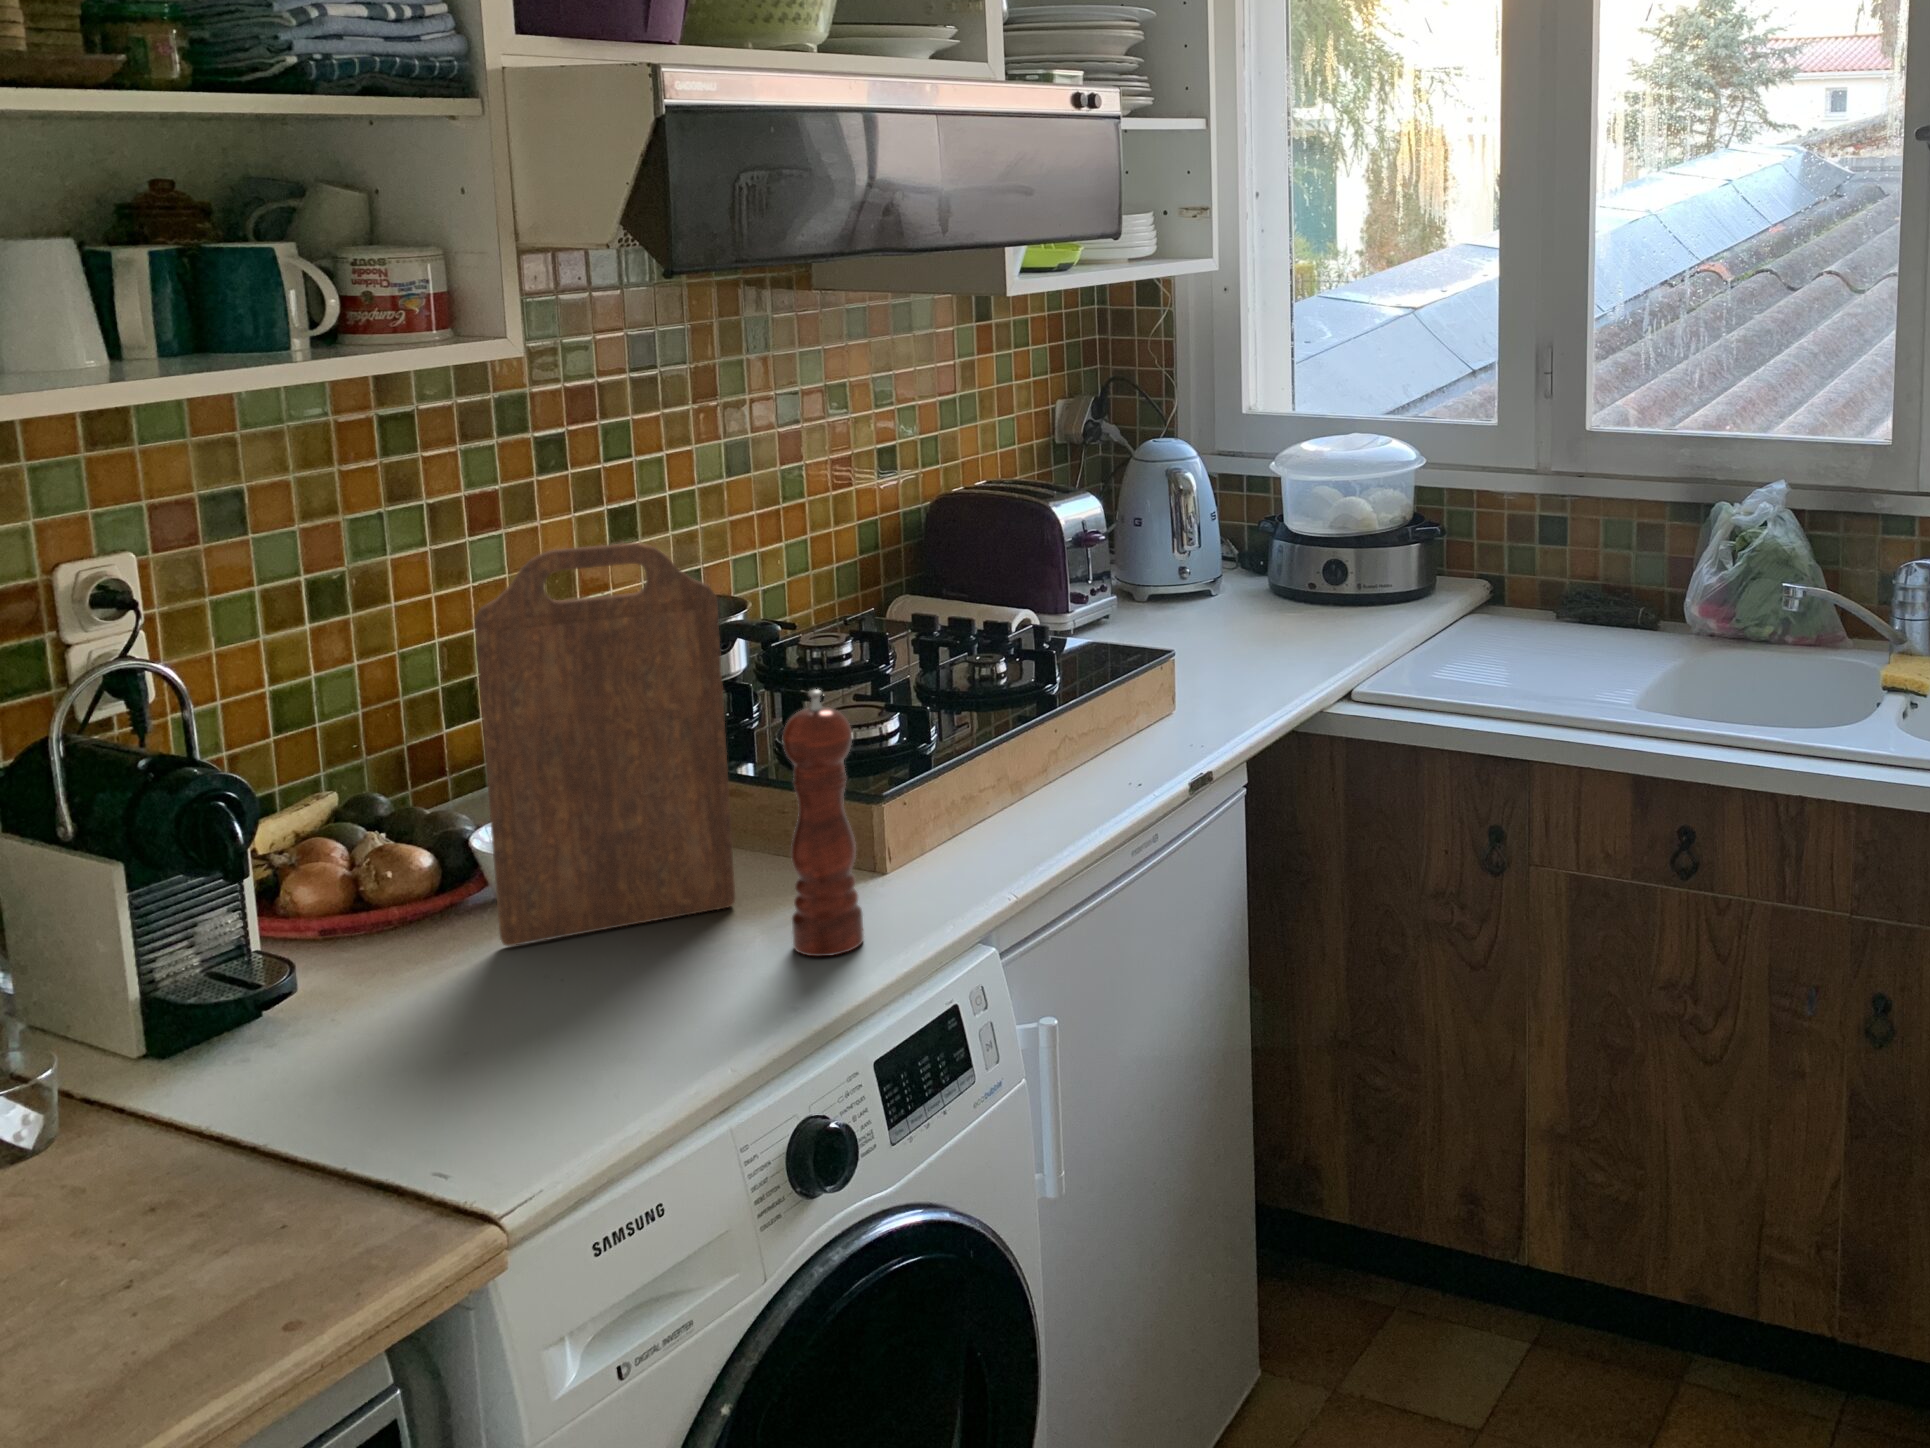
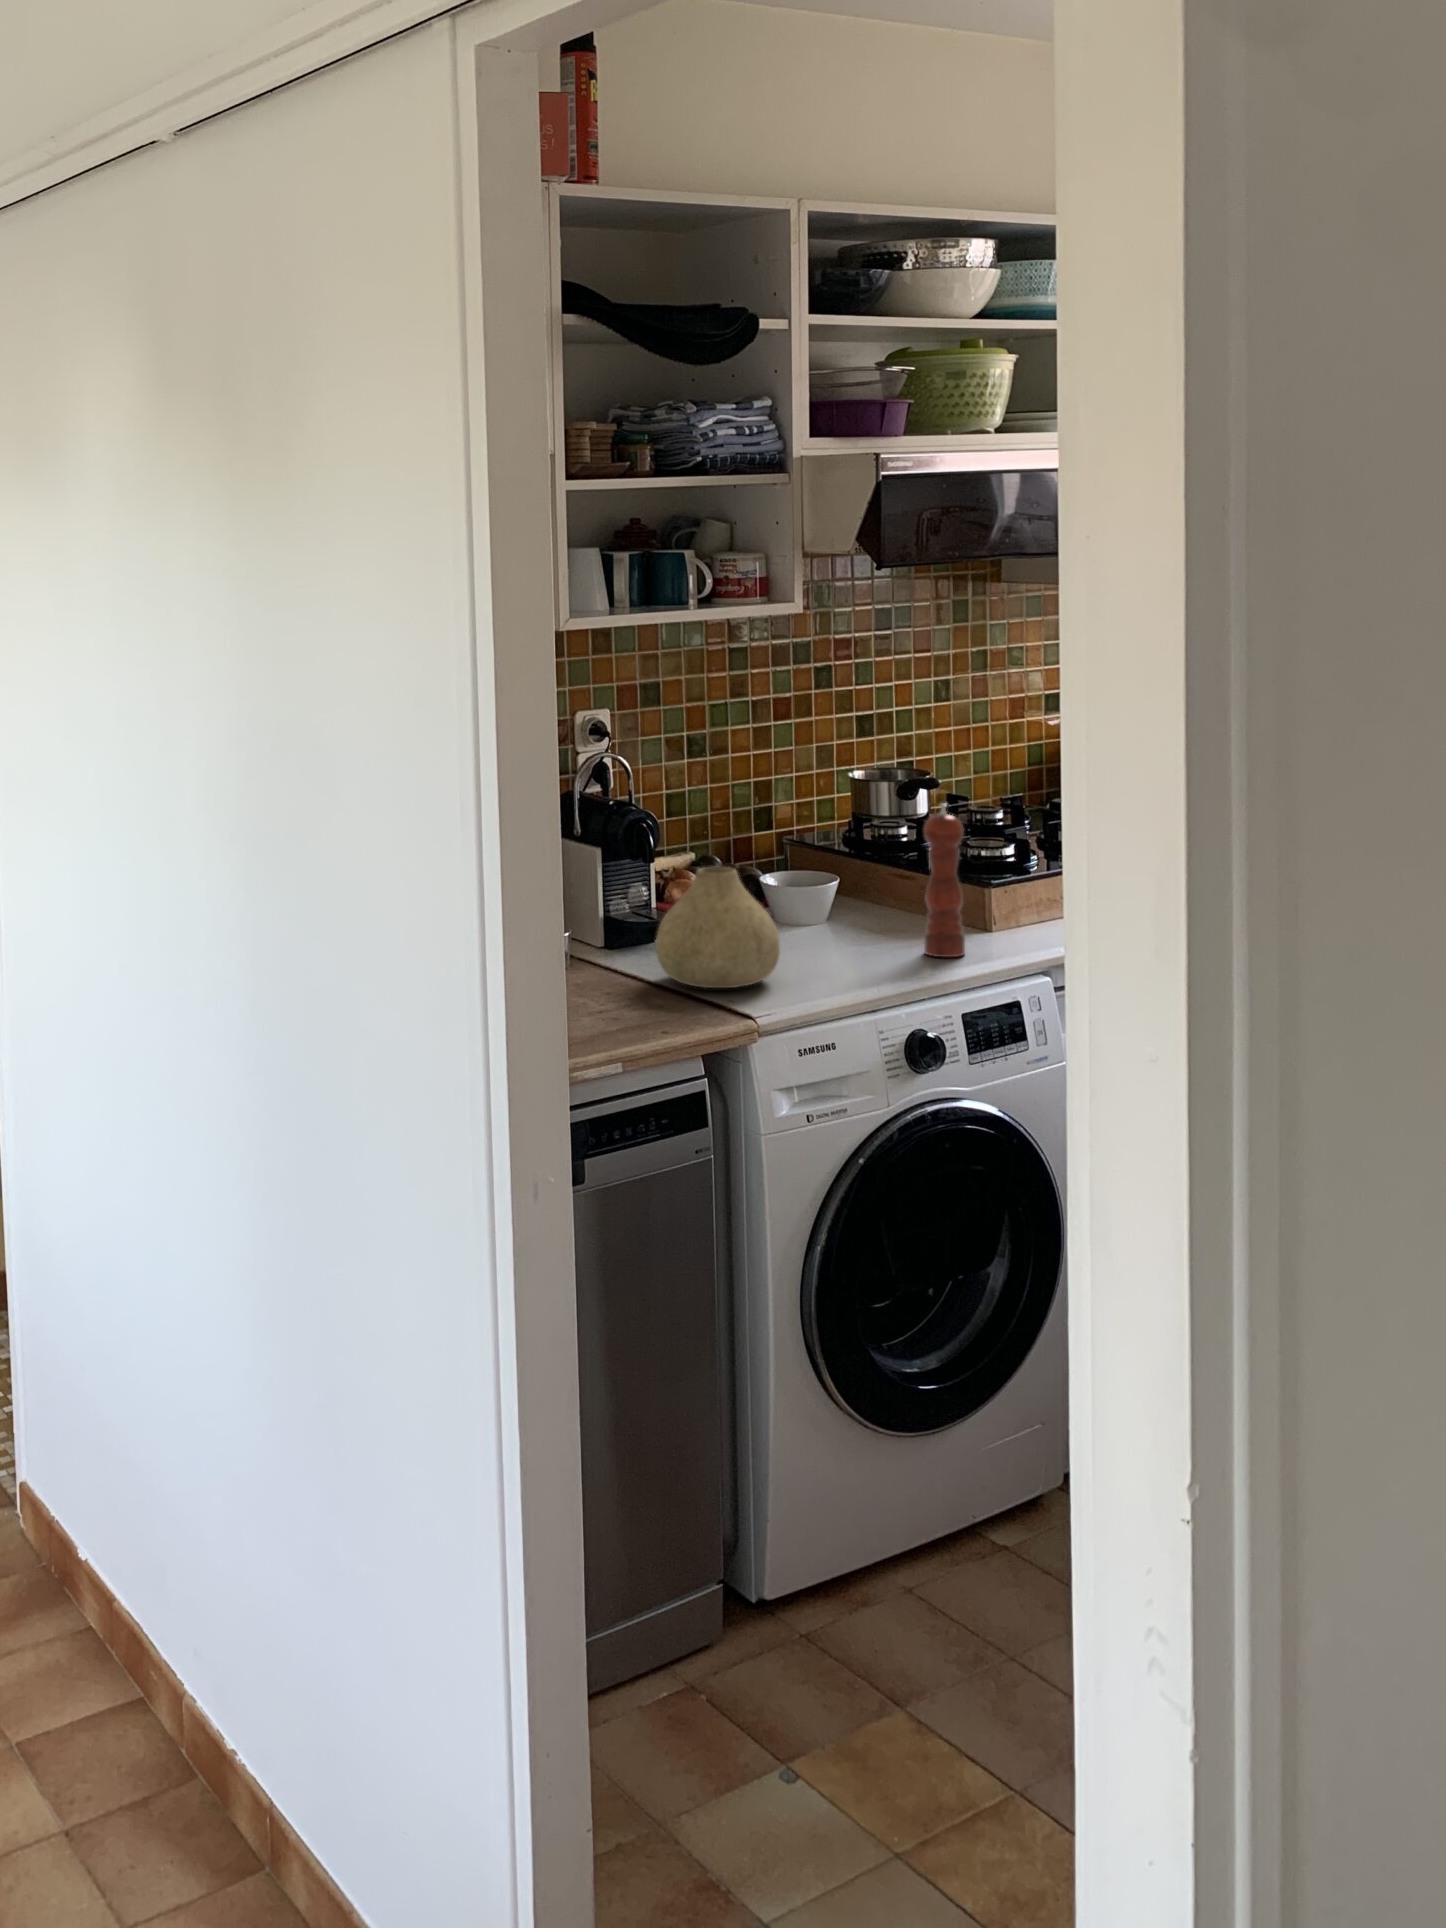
cutting board: present [474,542,735,946] -> none [768,717,899,934]
vase: none [261,888,536,1155] -> present [656,867,780,988]

